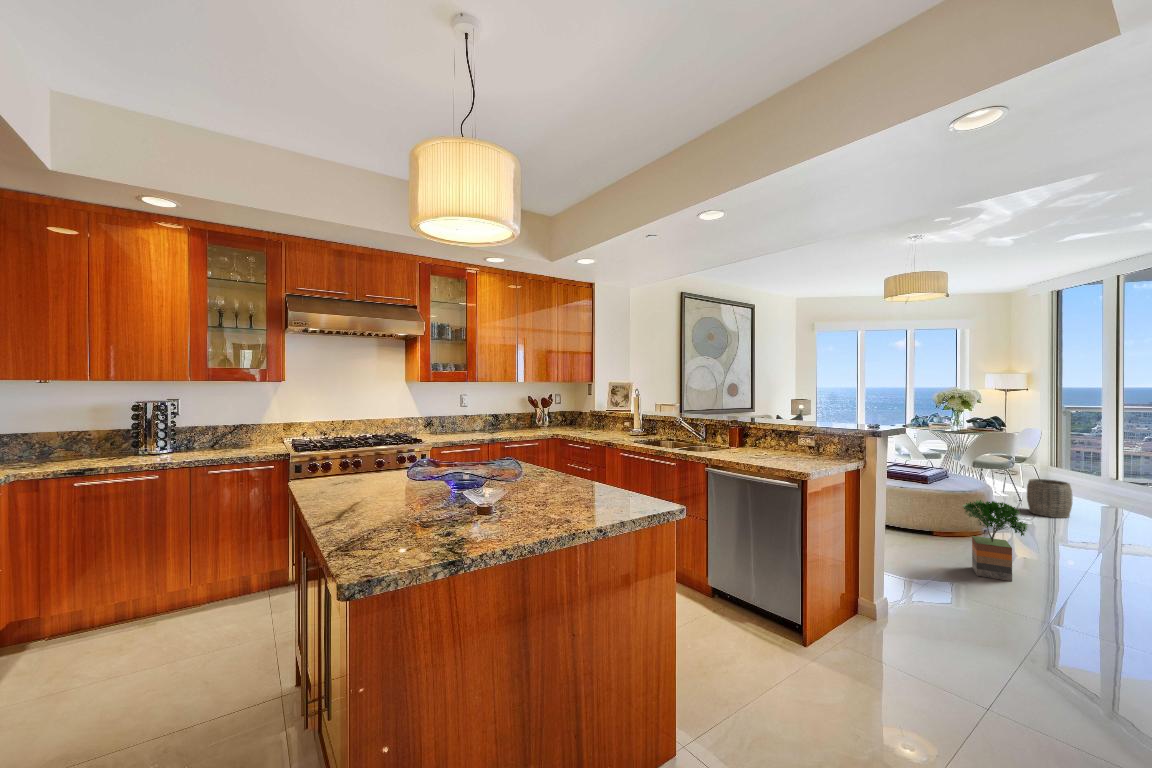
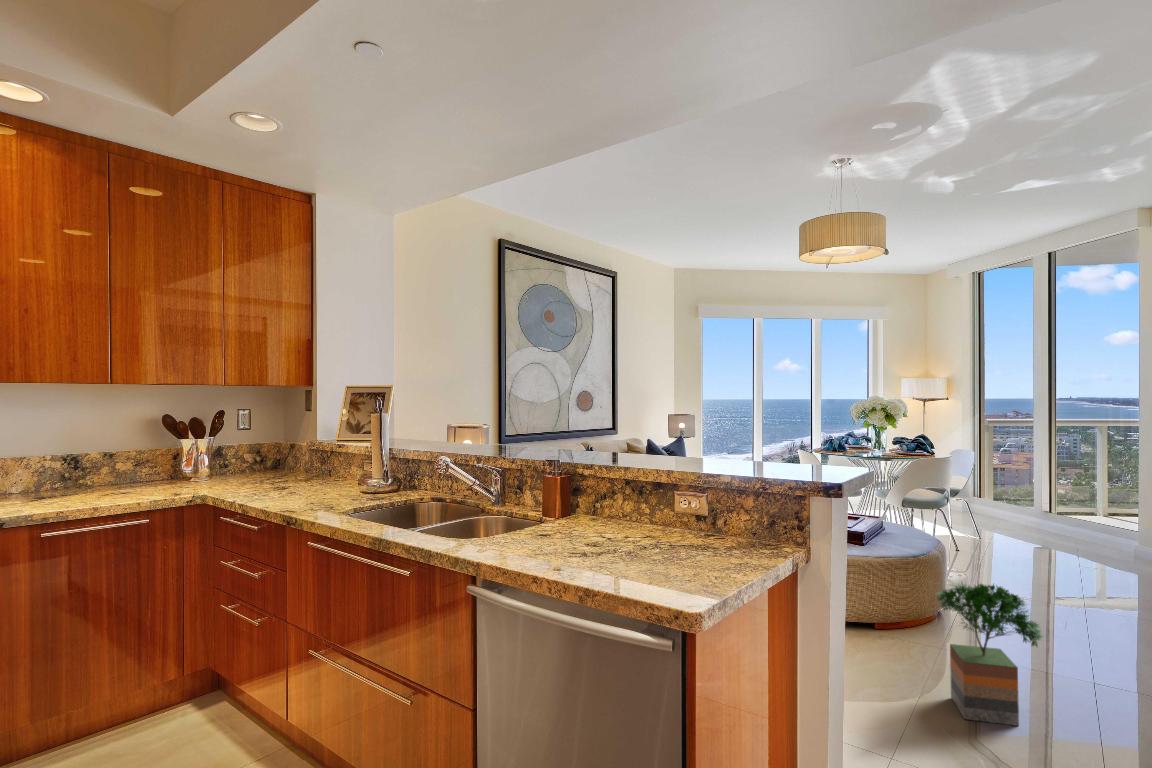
woven basket: present [1027,479,1073,518] -> none [975,522,1030,578]

